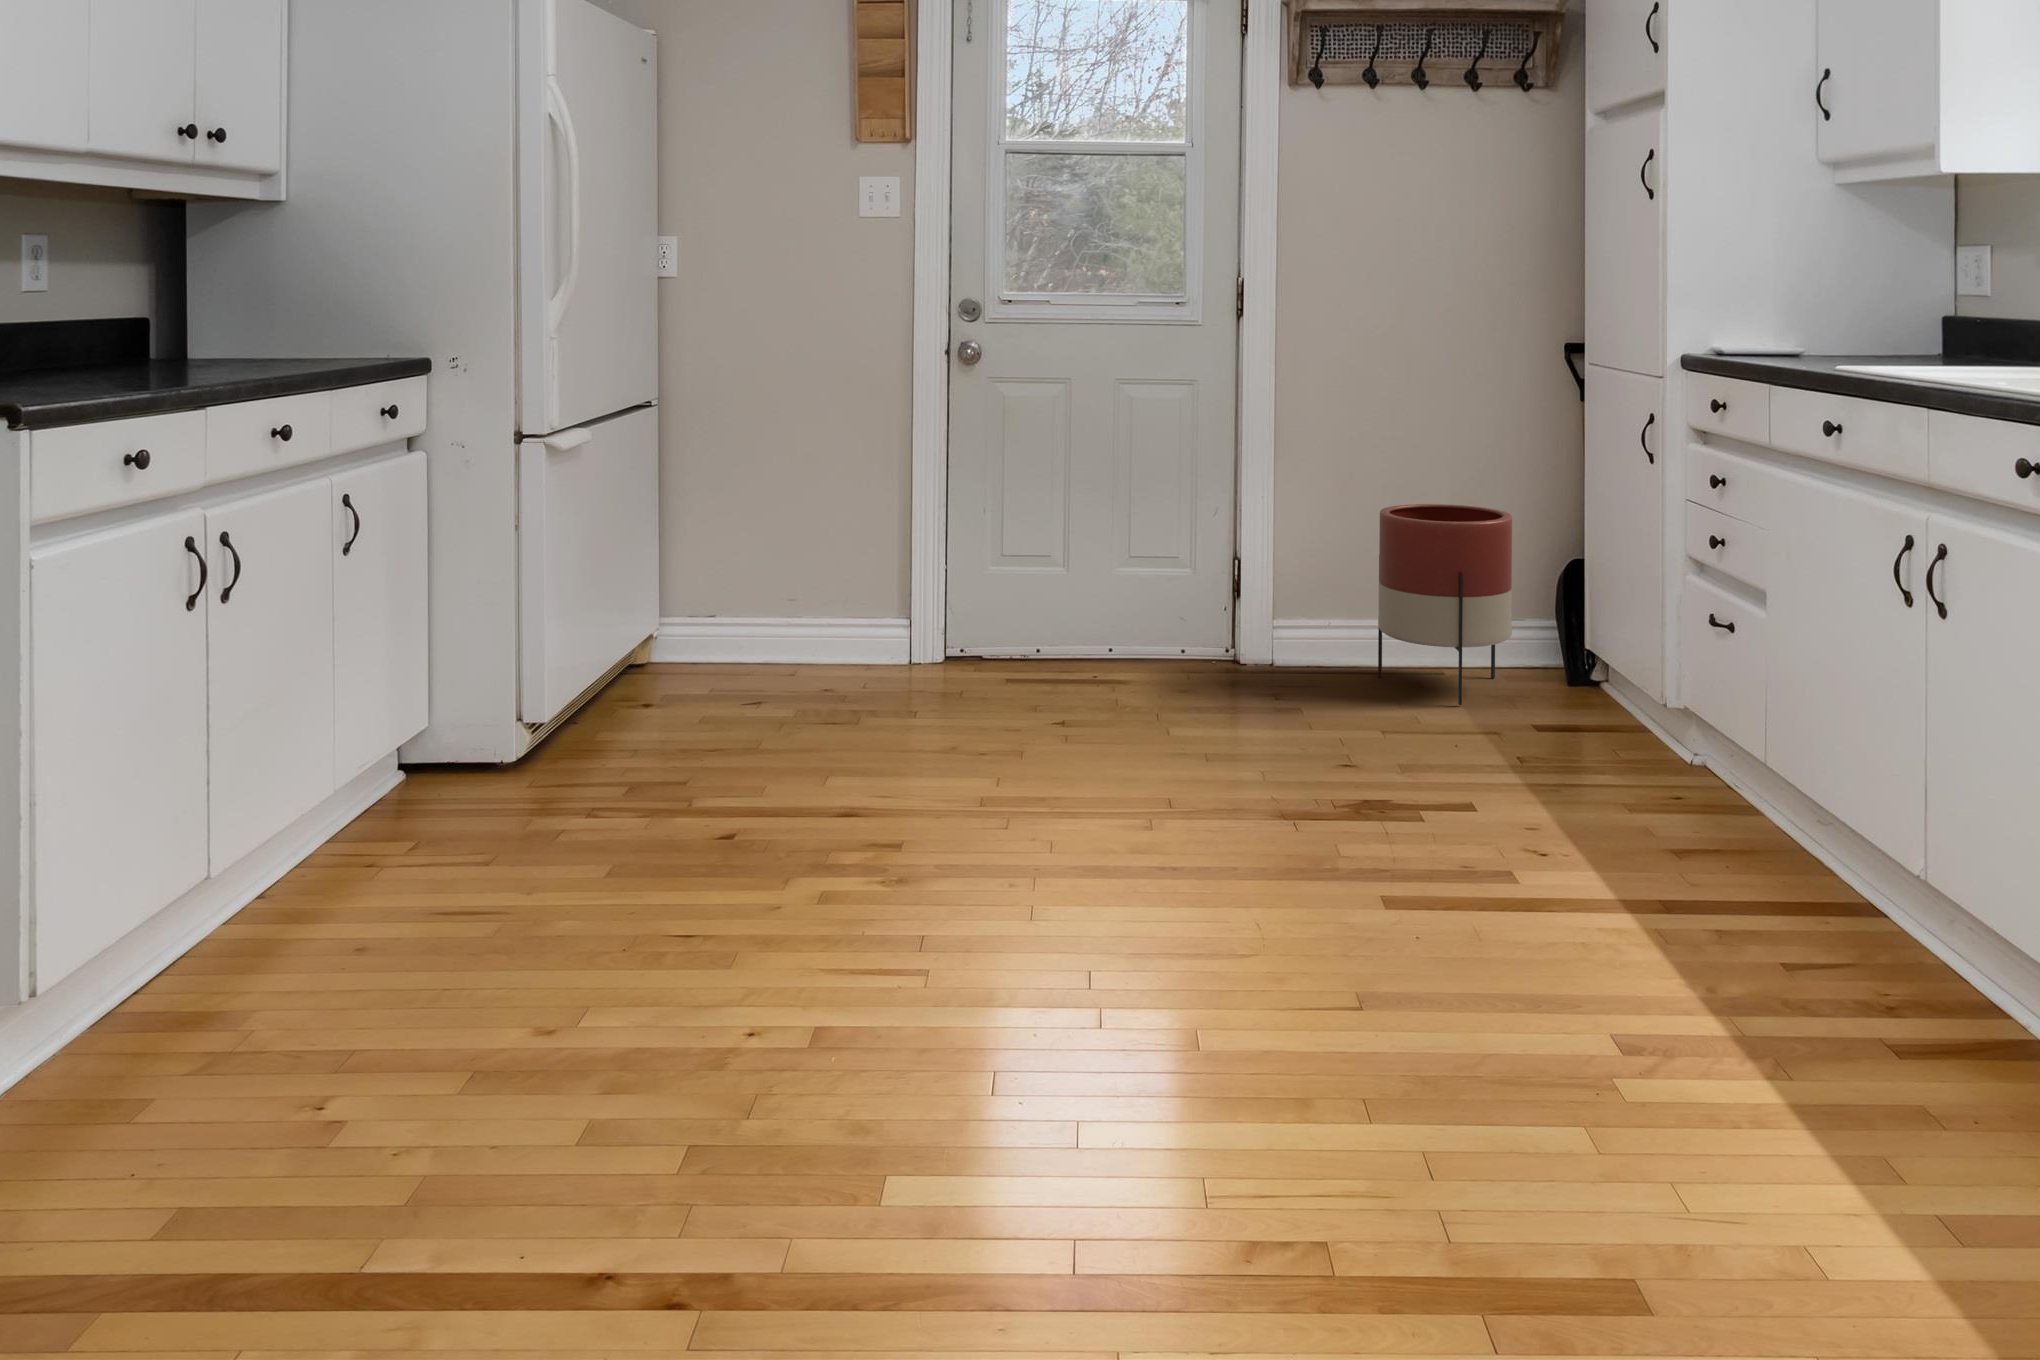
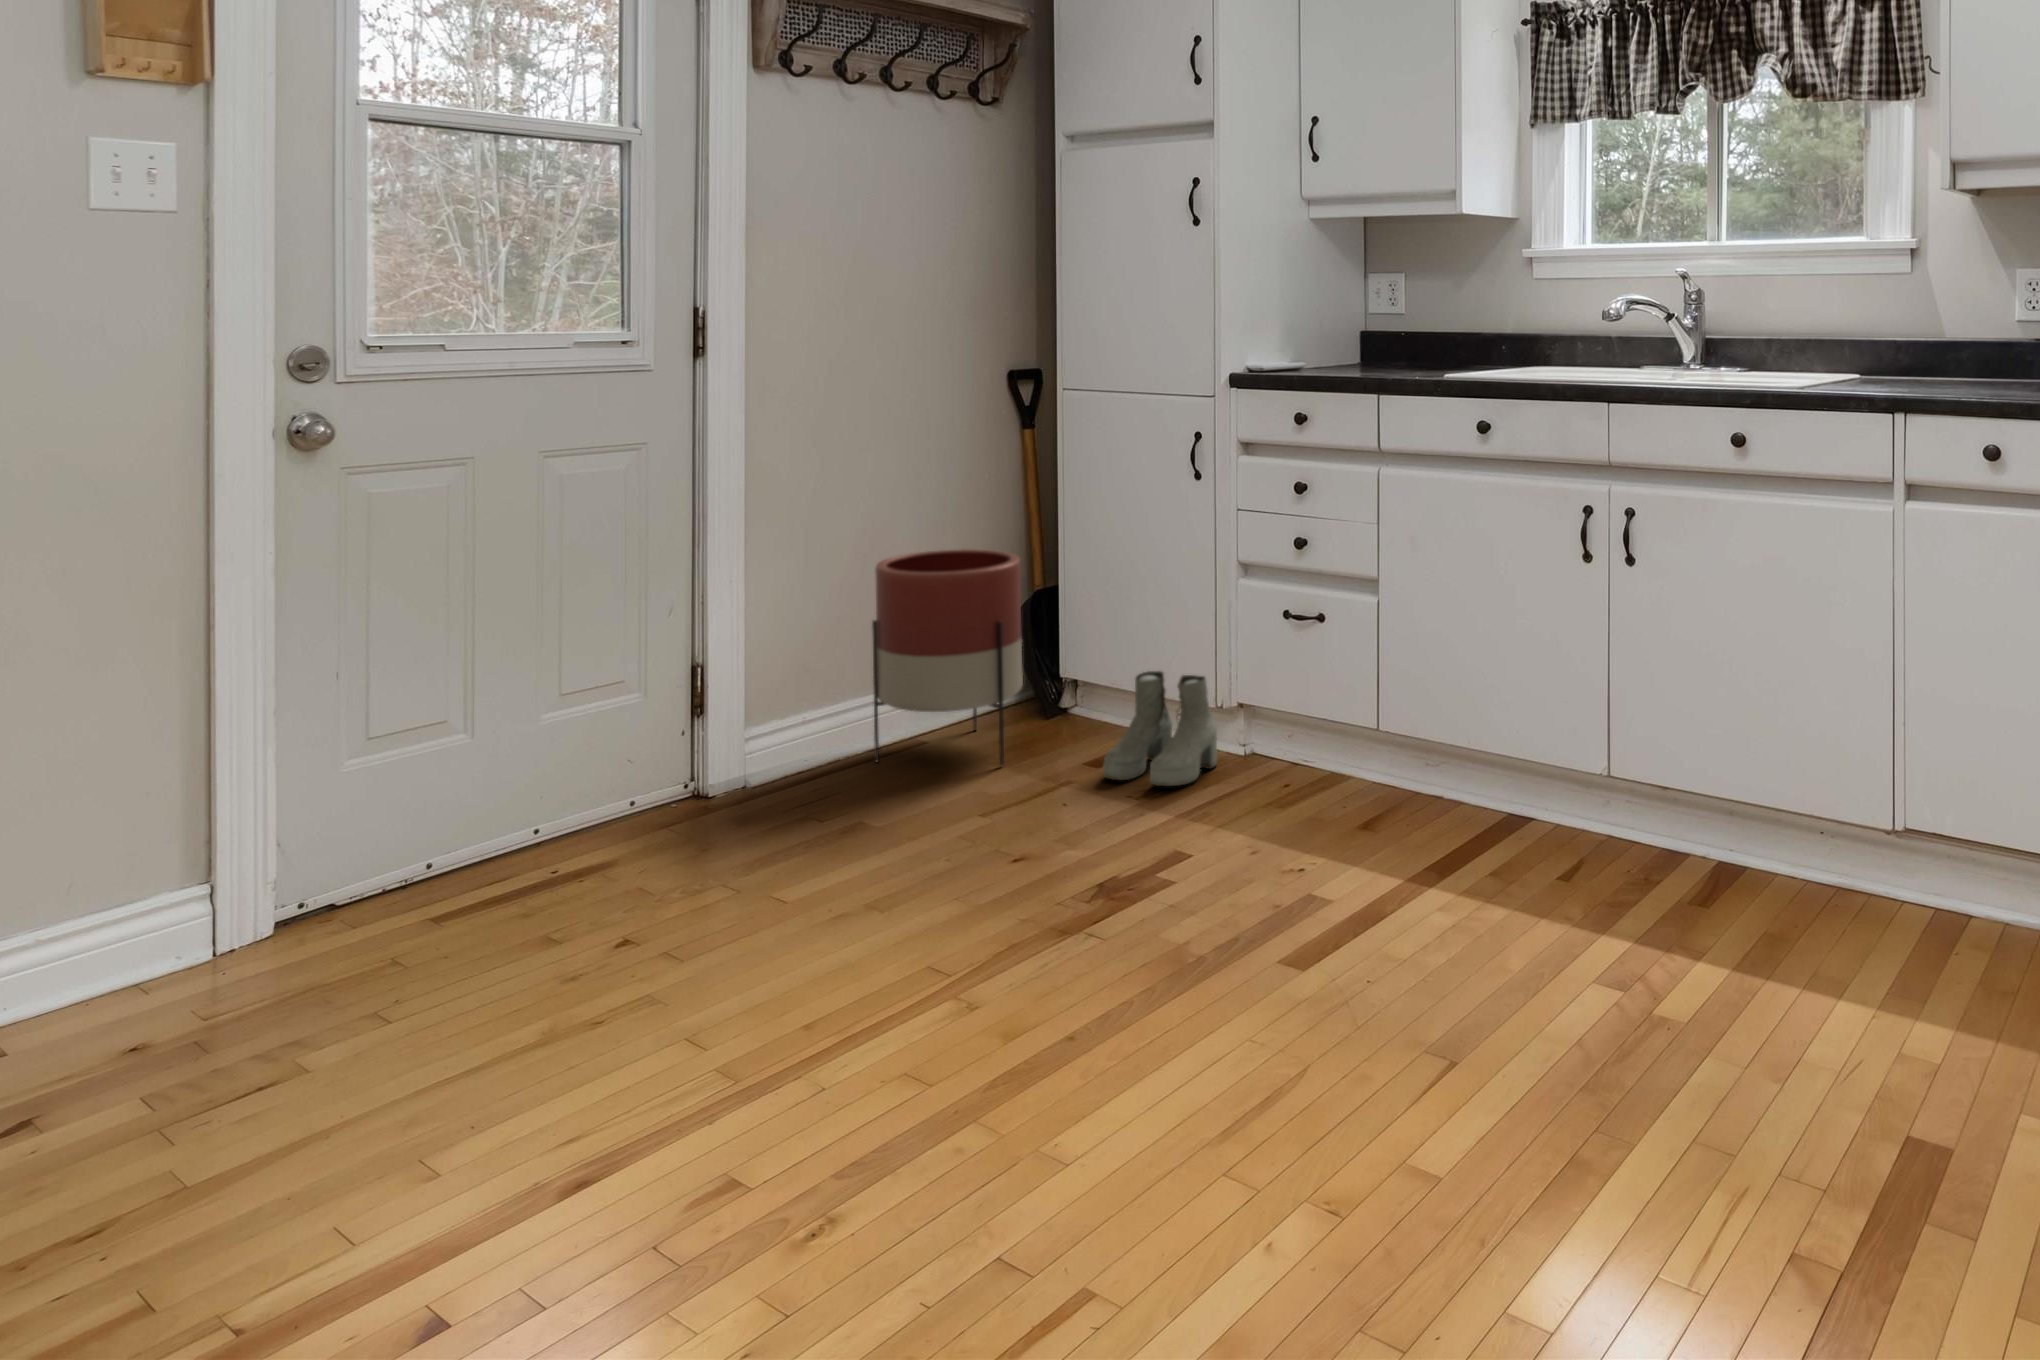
boots: none [1514,648,1642,761] -> present [1103,671,1217,786]

